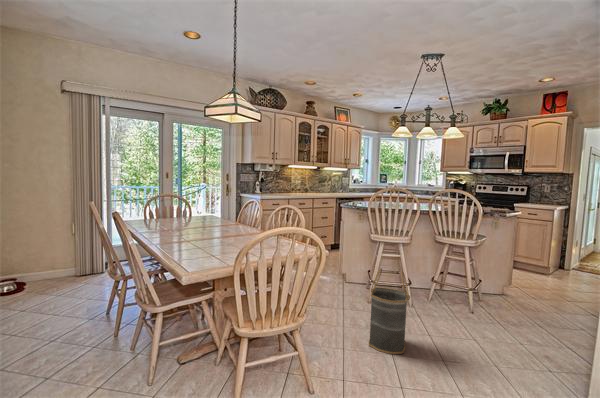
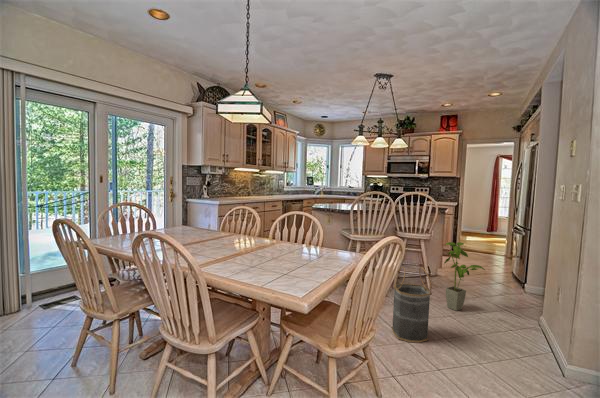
house plant: none [464,249,514,334] -> present [444,242,485,311]

